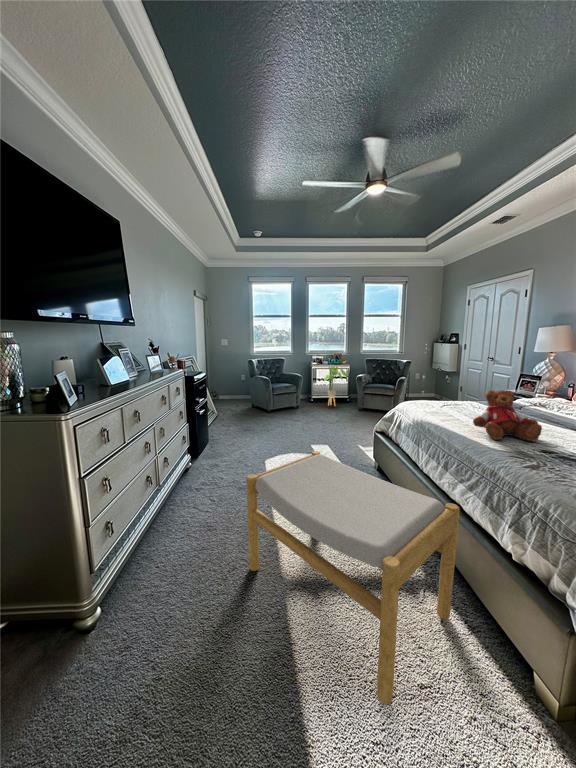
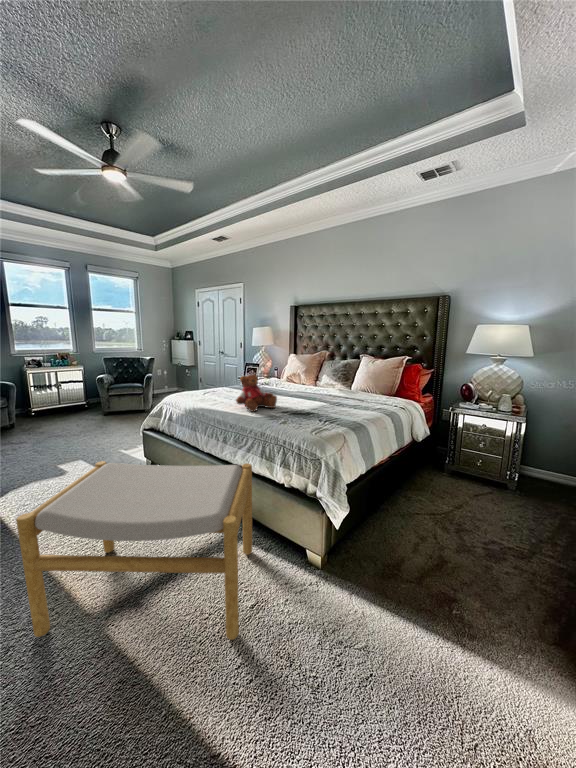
house plant: present [324,367,347,406] -> none [49,368,84,417]

